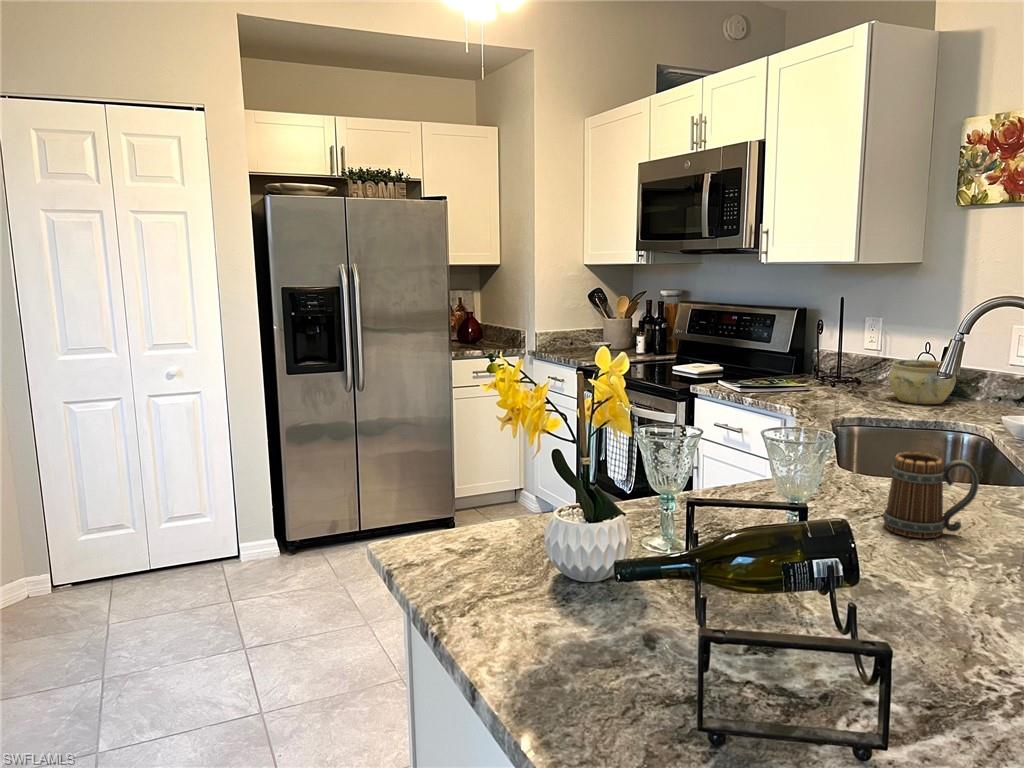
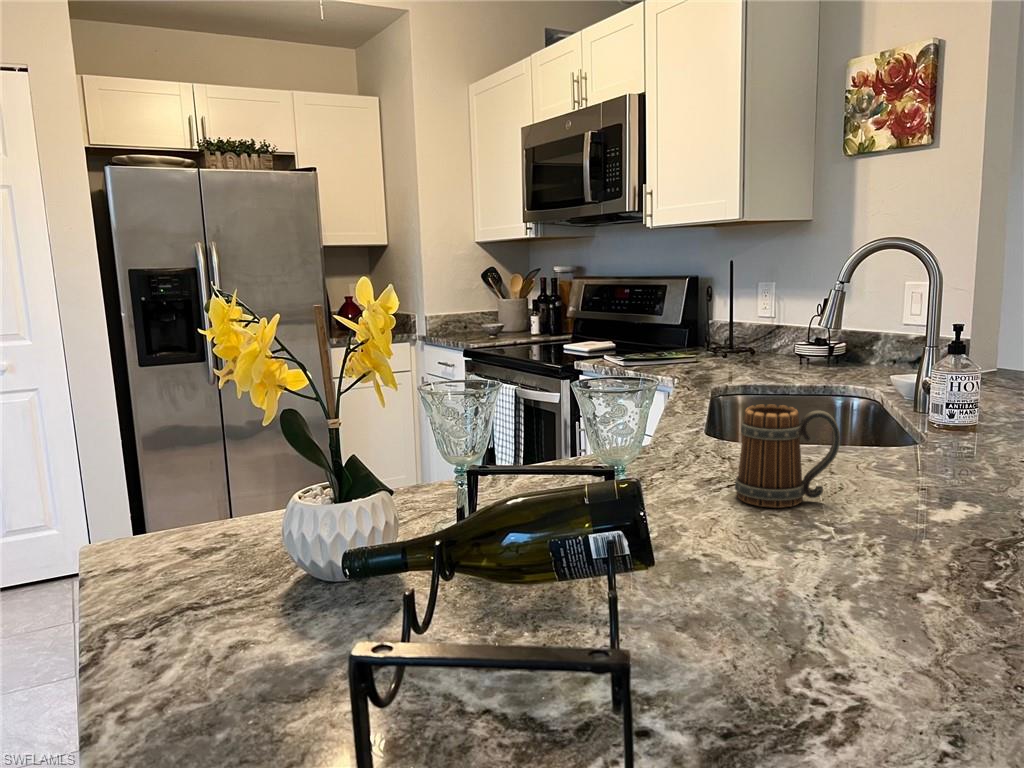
ceramic bowl: present [888,359,956,404] -> none [780,323,848,370]

